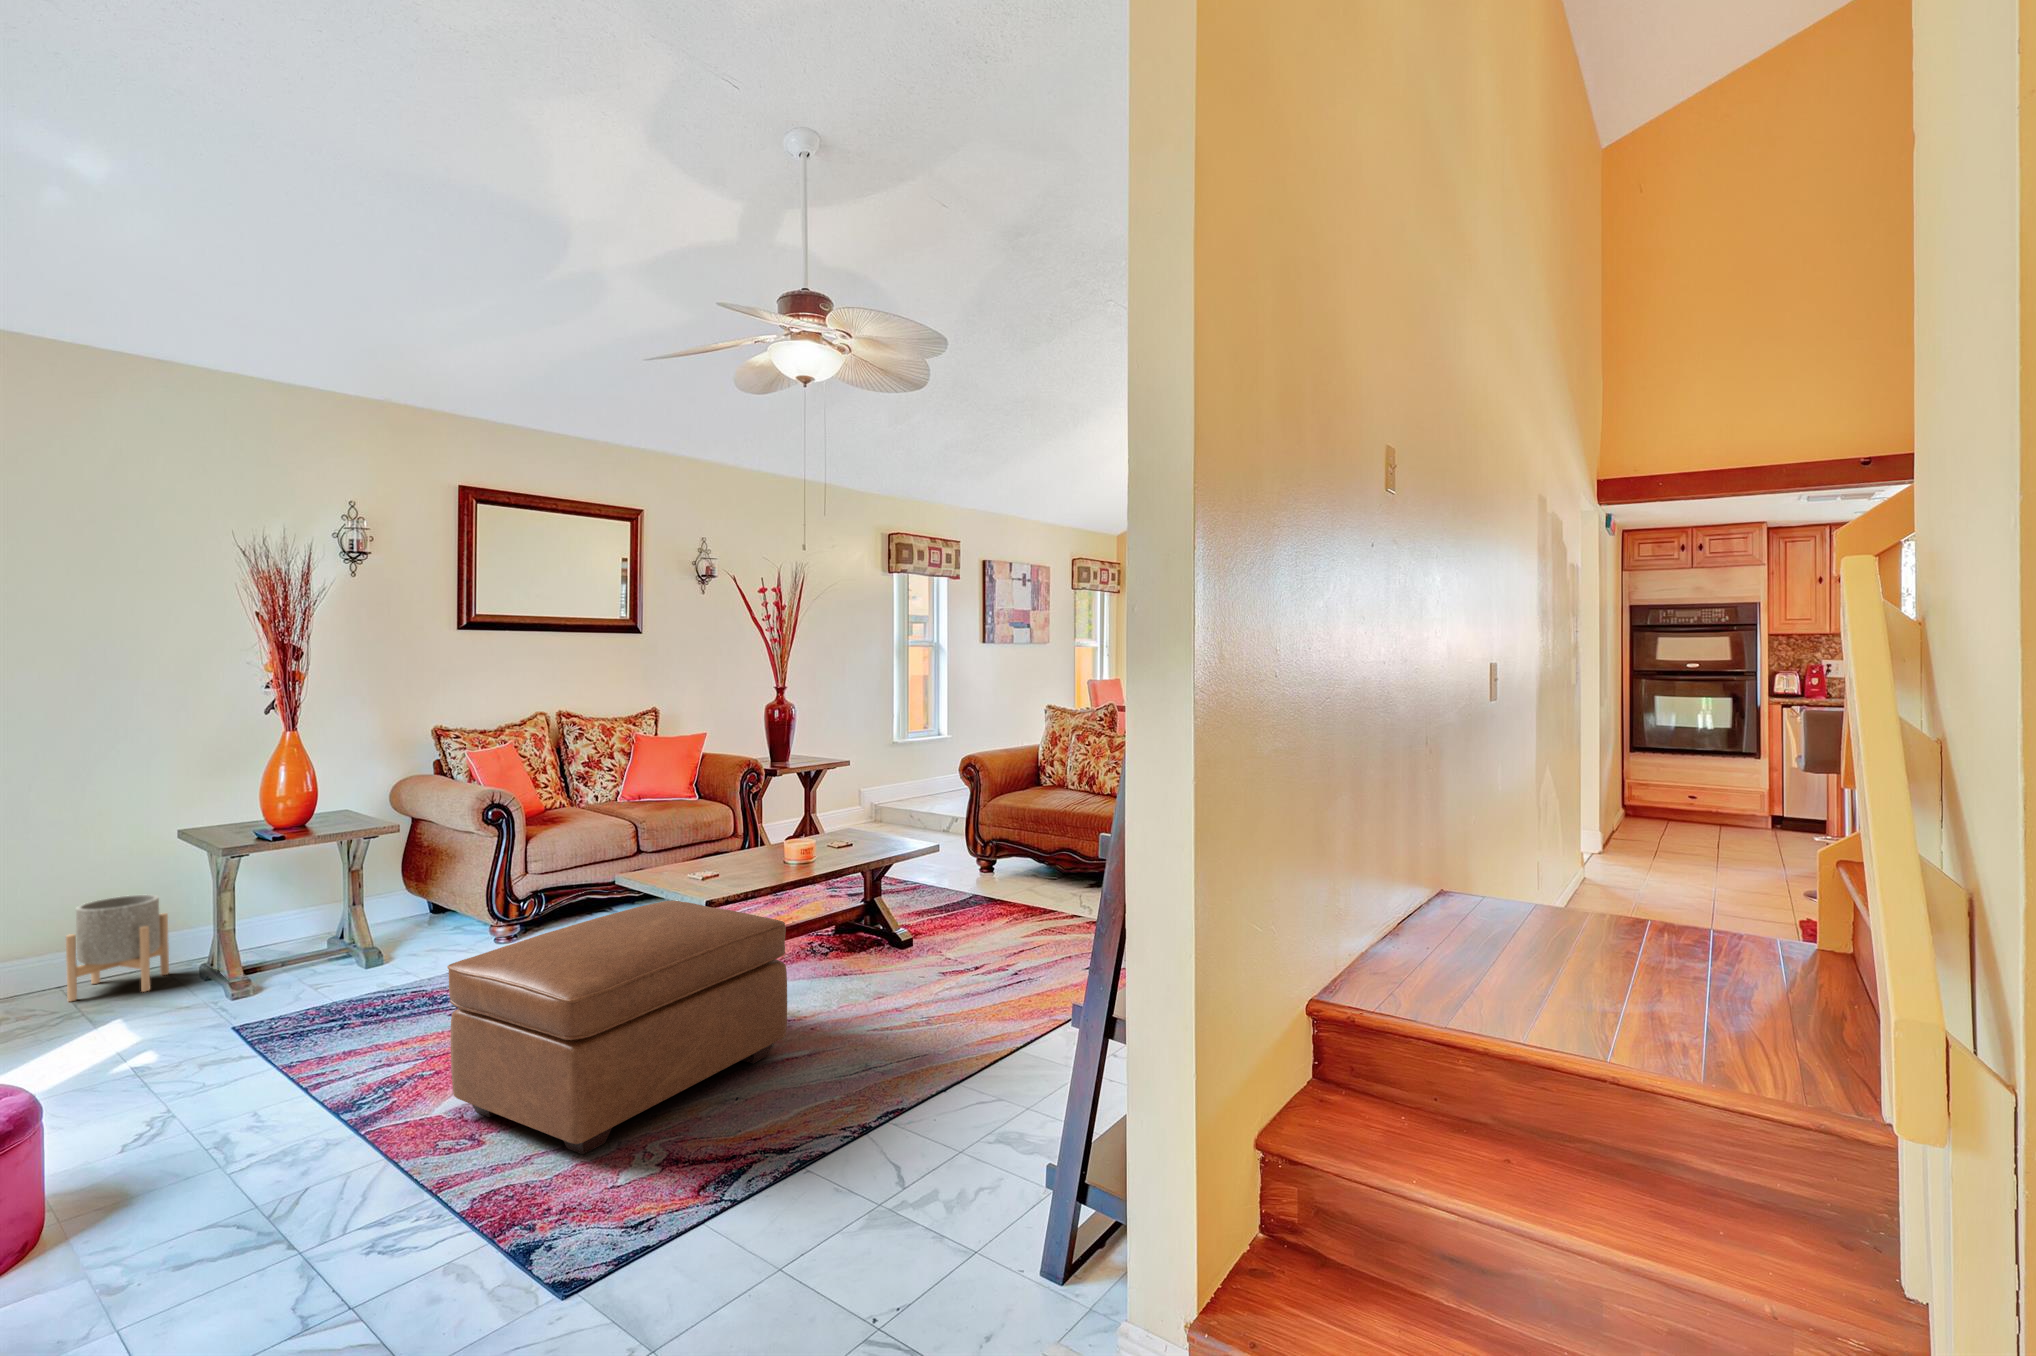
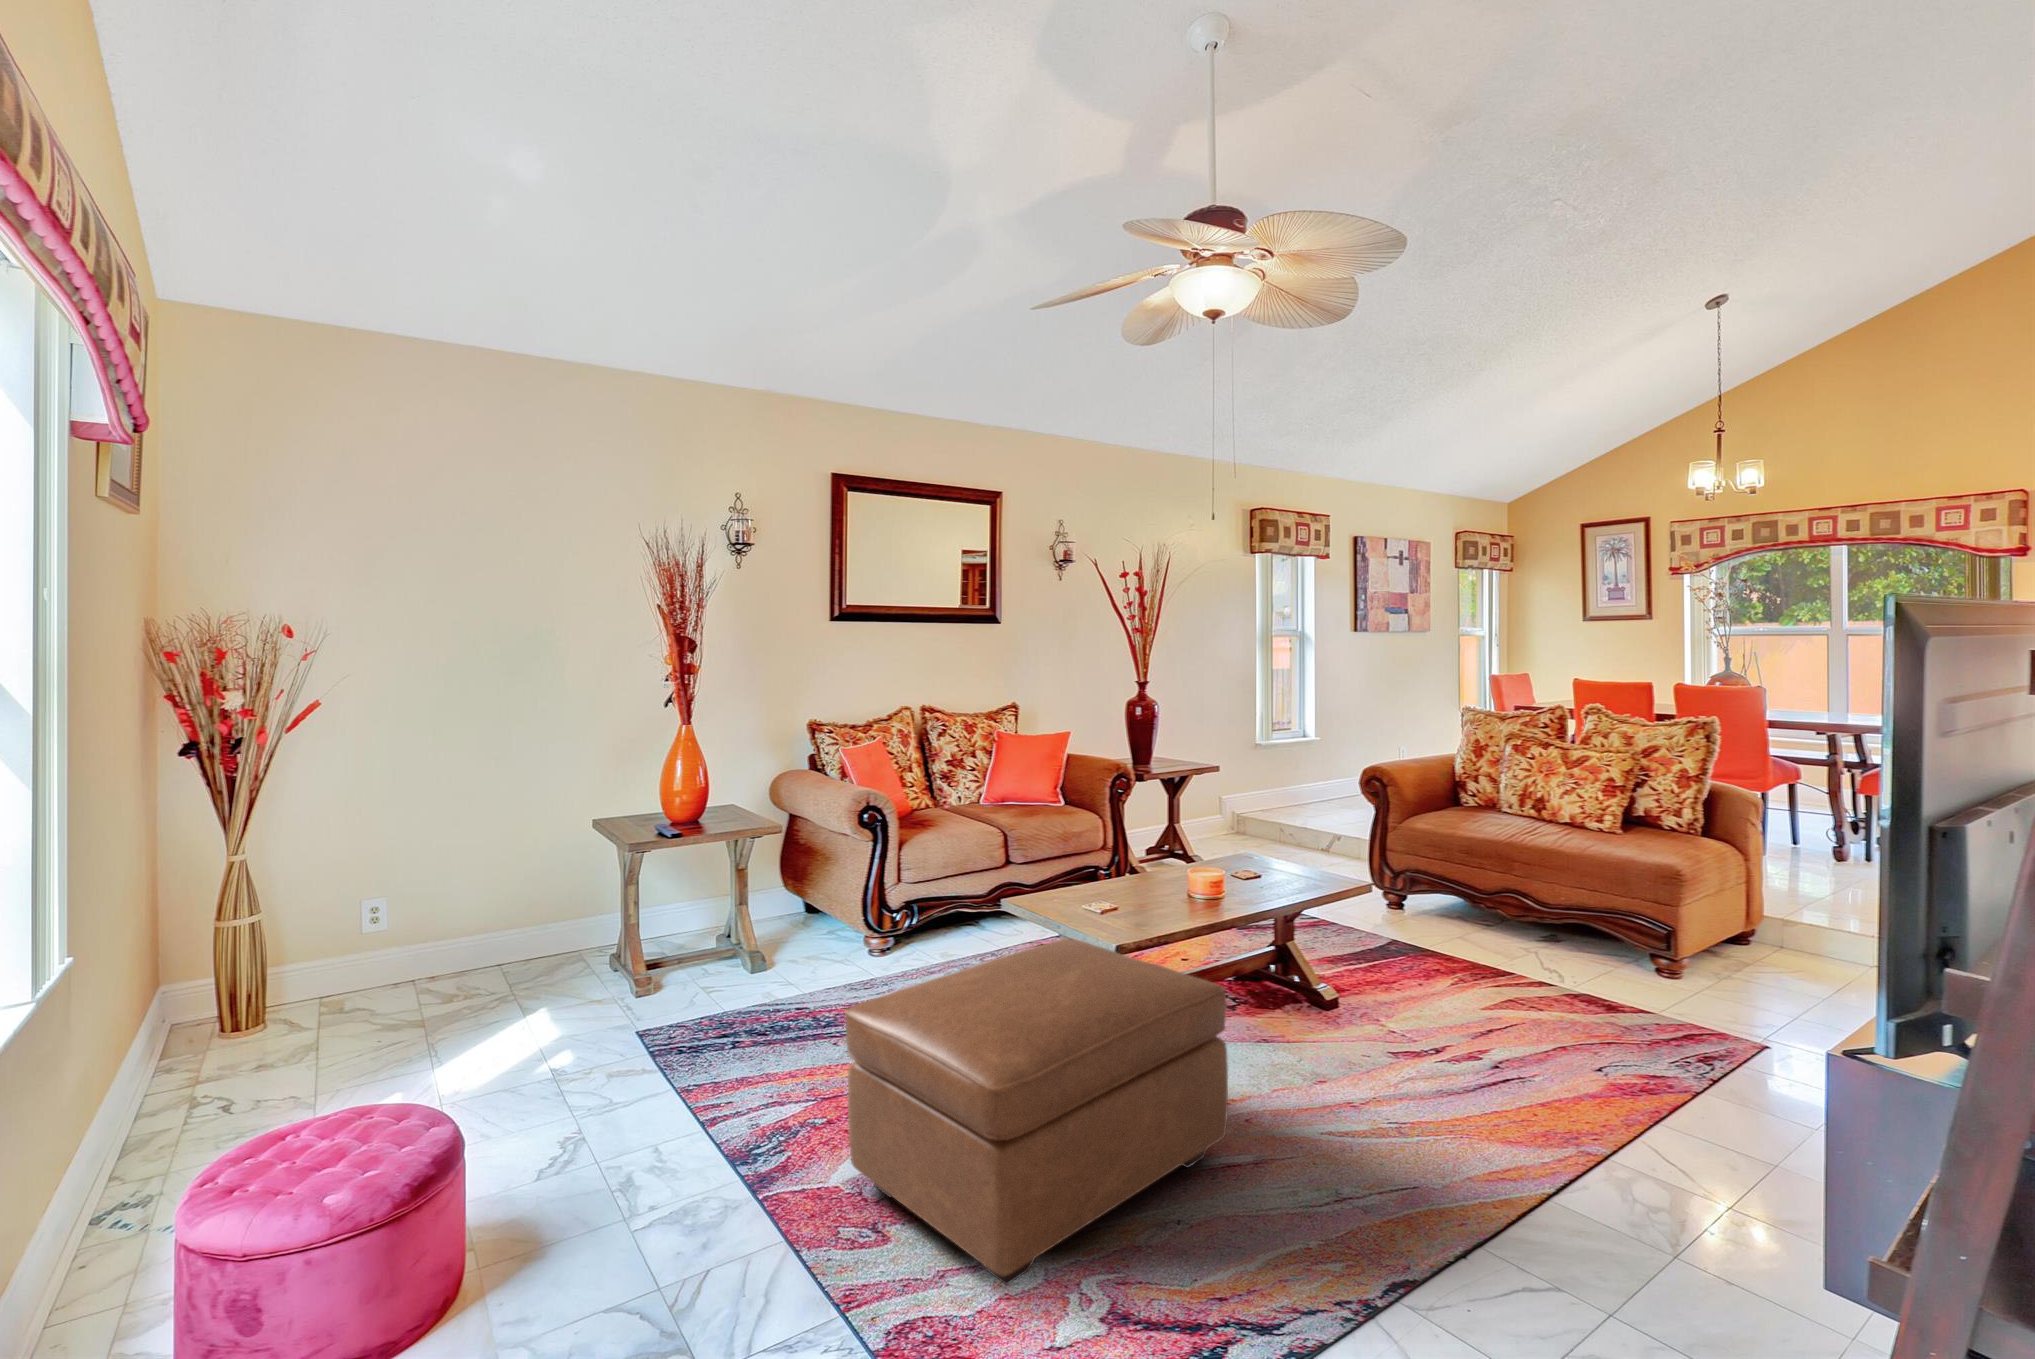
planter: present [66,895,169,1001] -> none [513,878,593,977]

